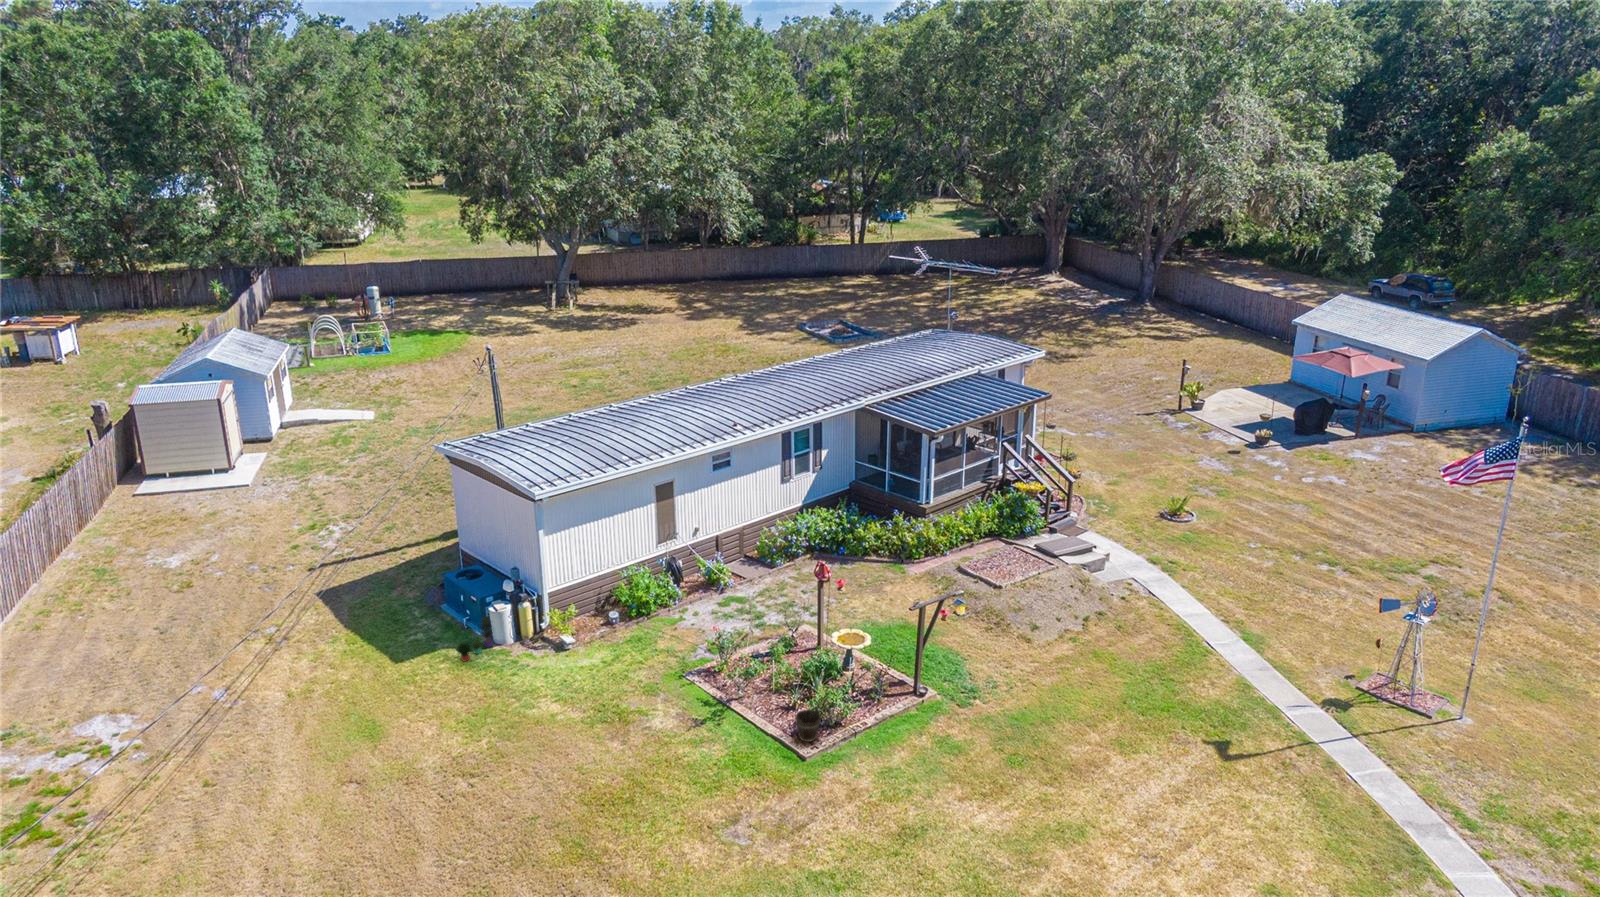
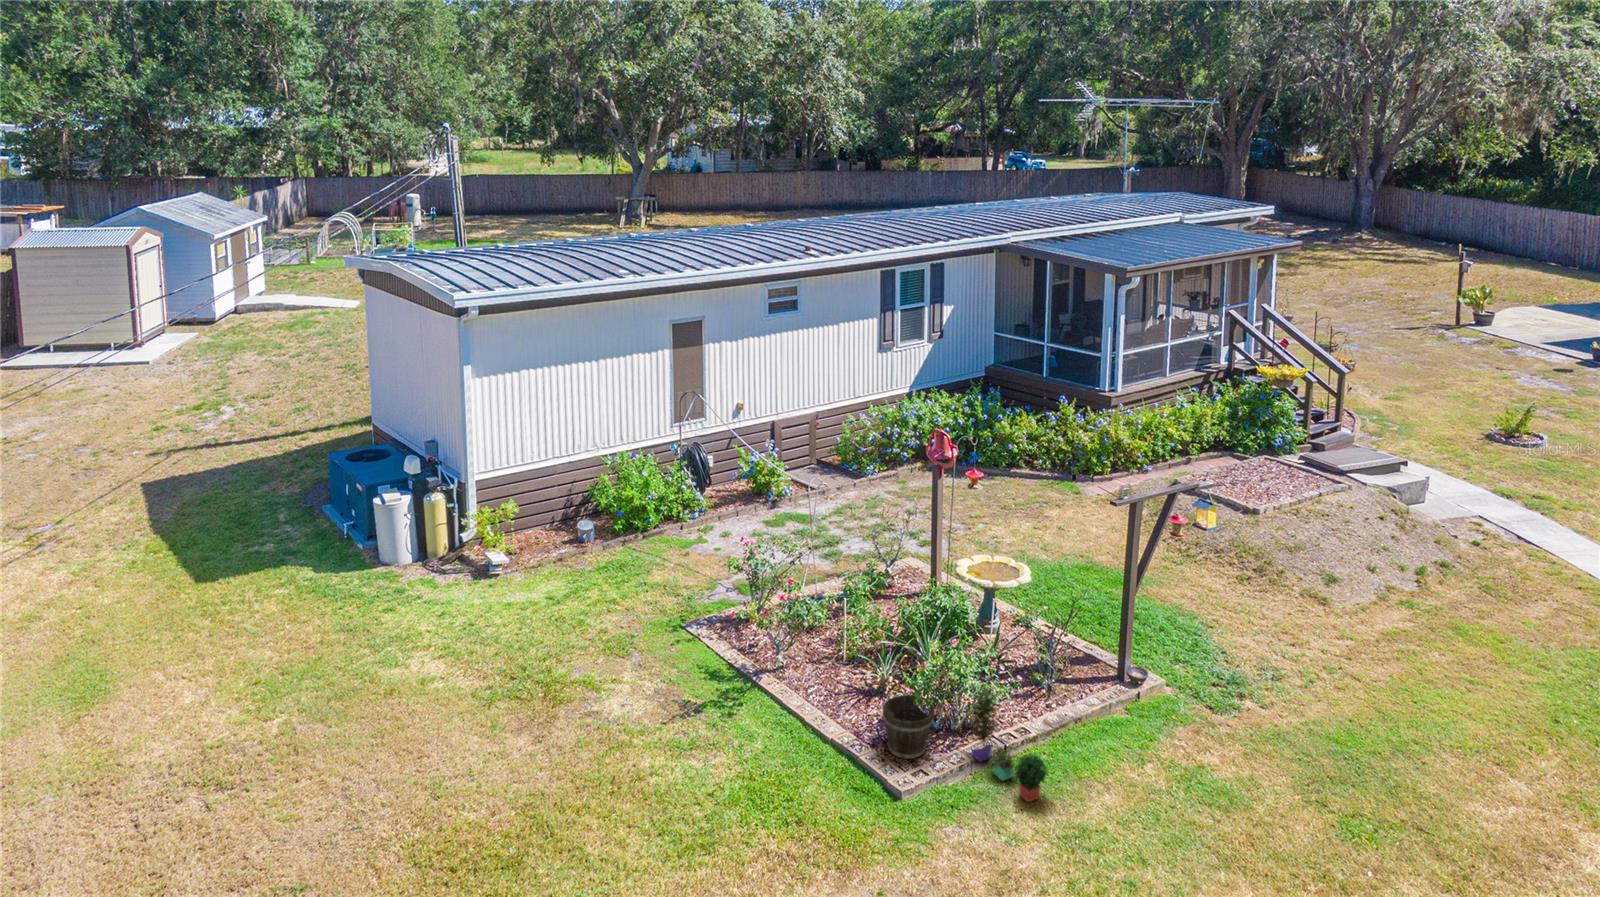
potted plant: present [458,615,492,661] -> present [970,686,1047,802]

